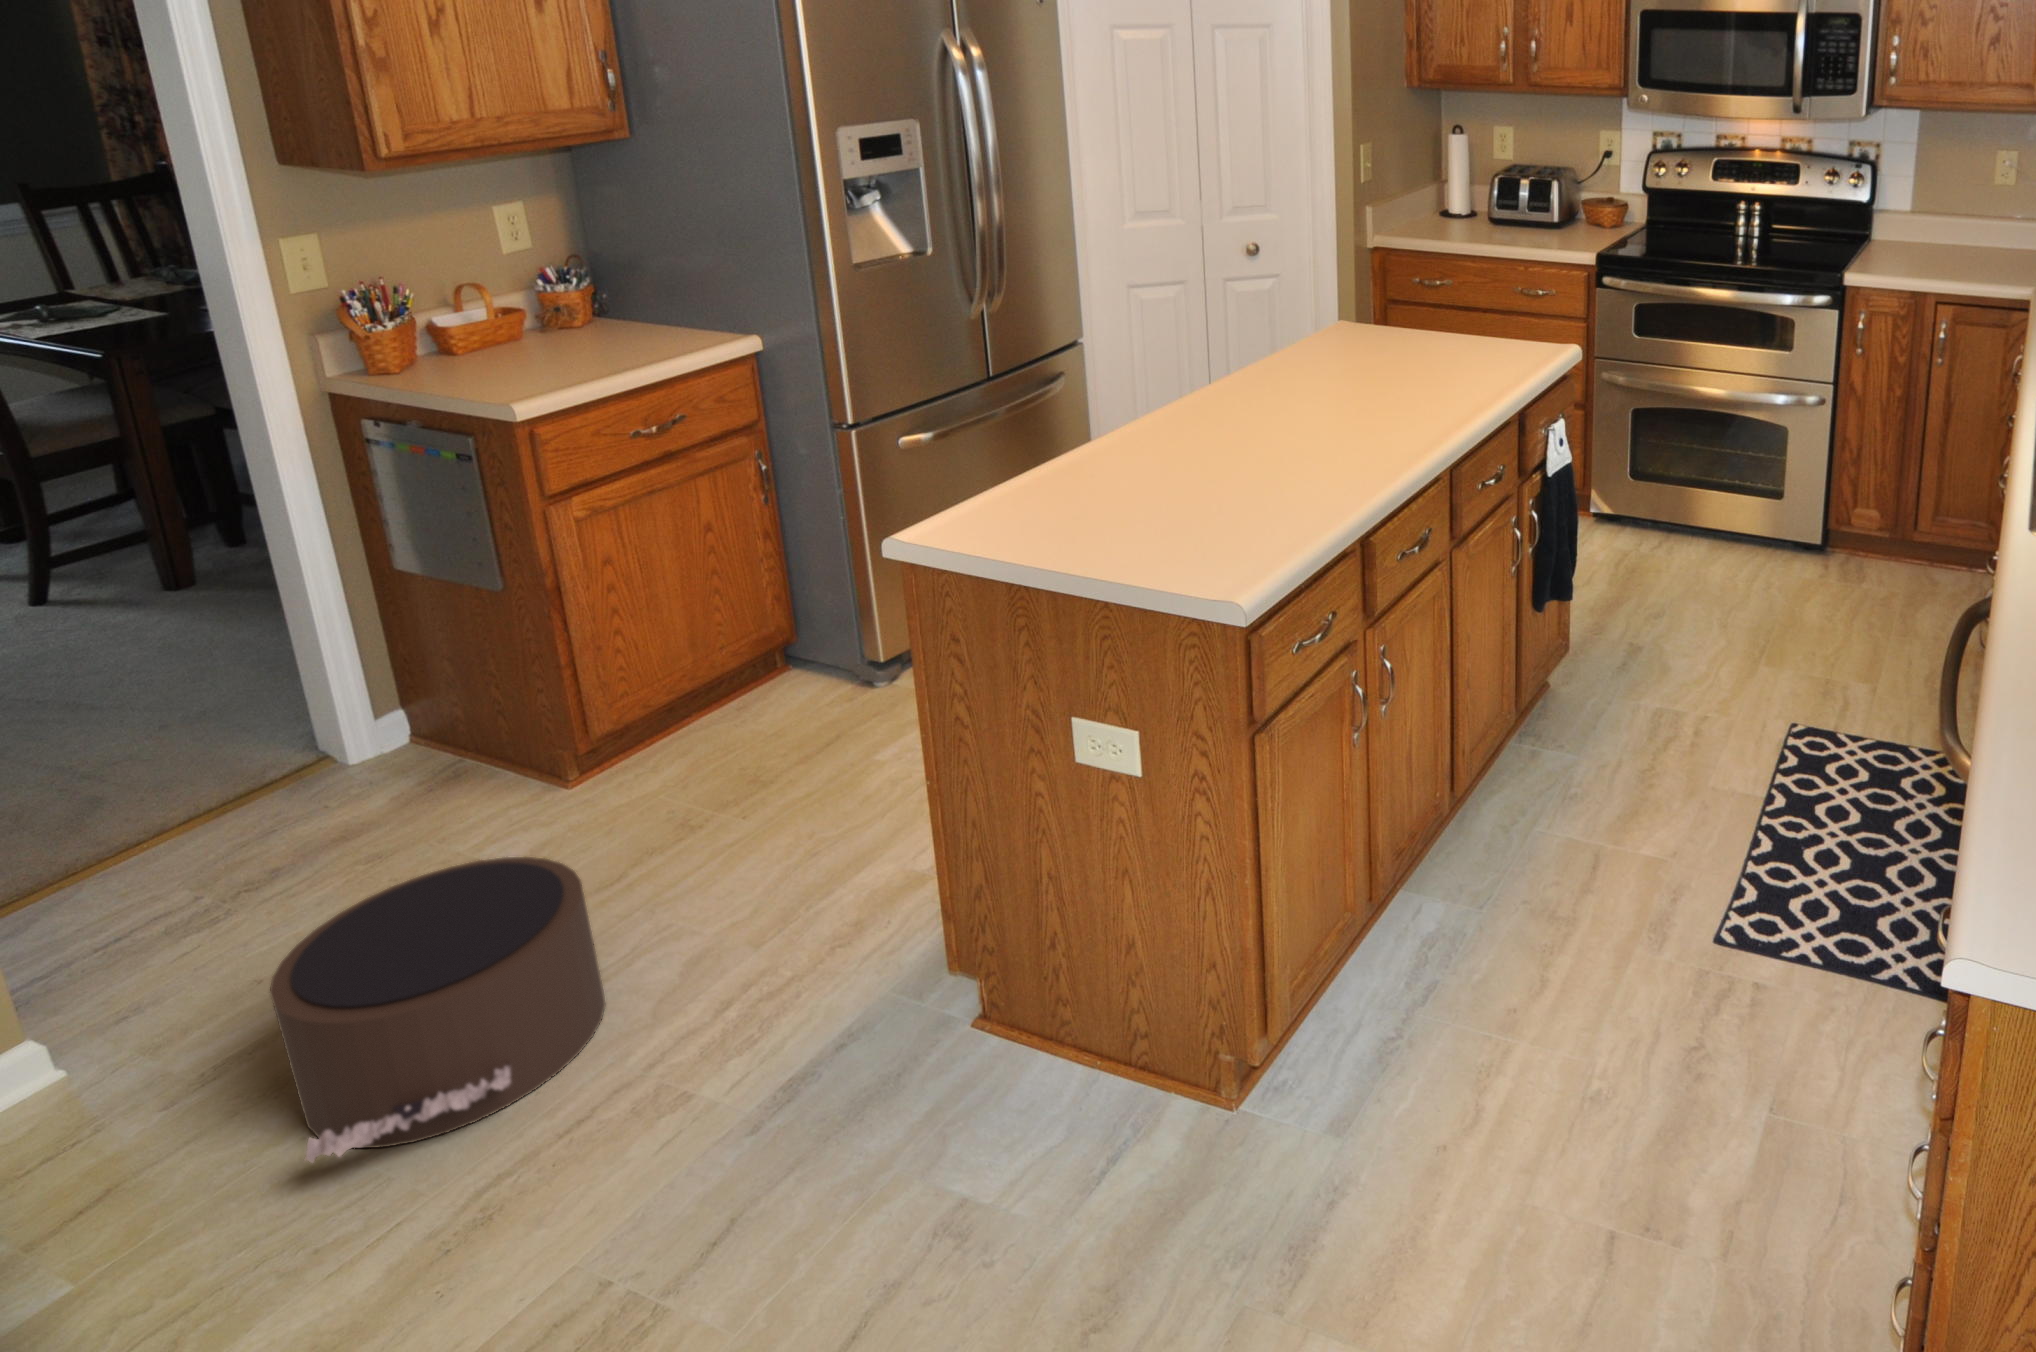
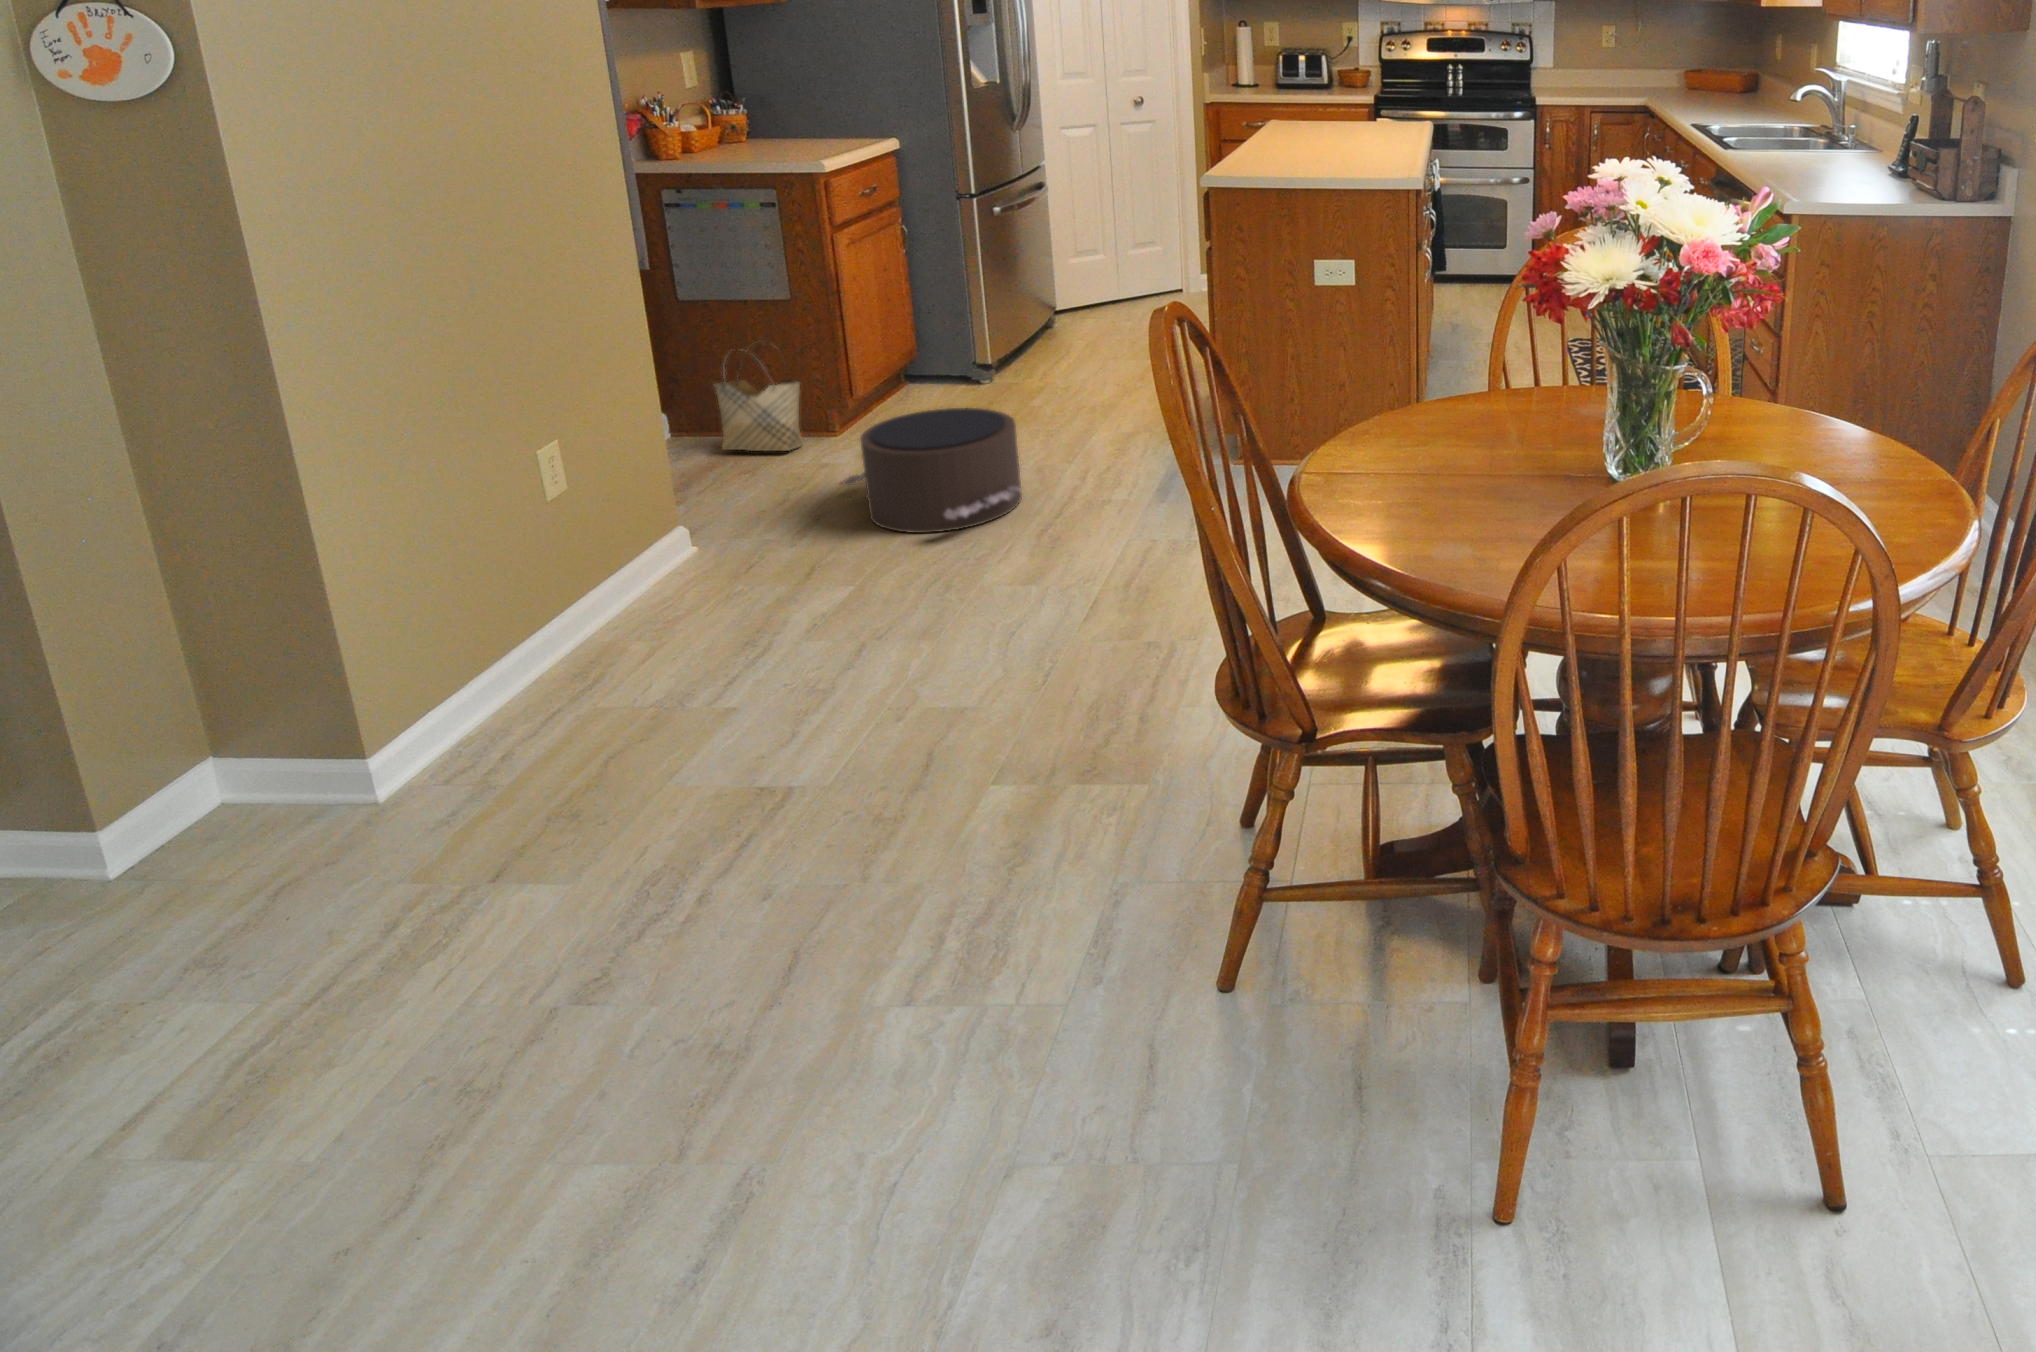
woven basket: none [395,646,517,821] -> present [714,341,804,451]

